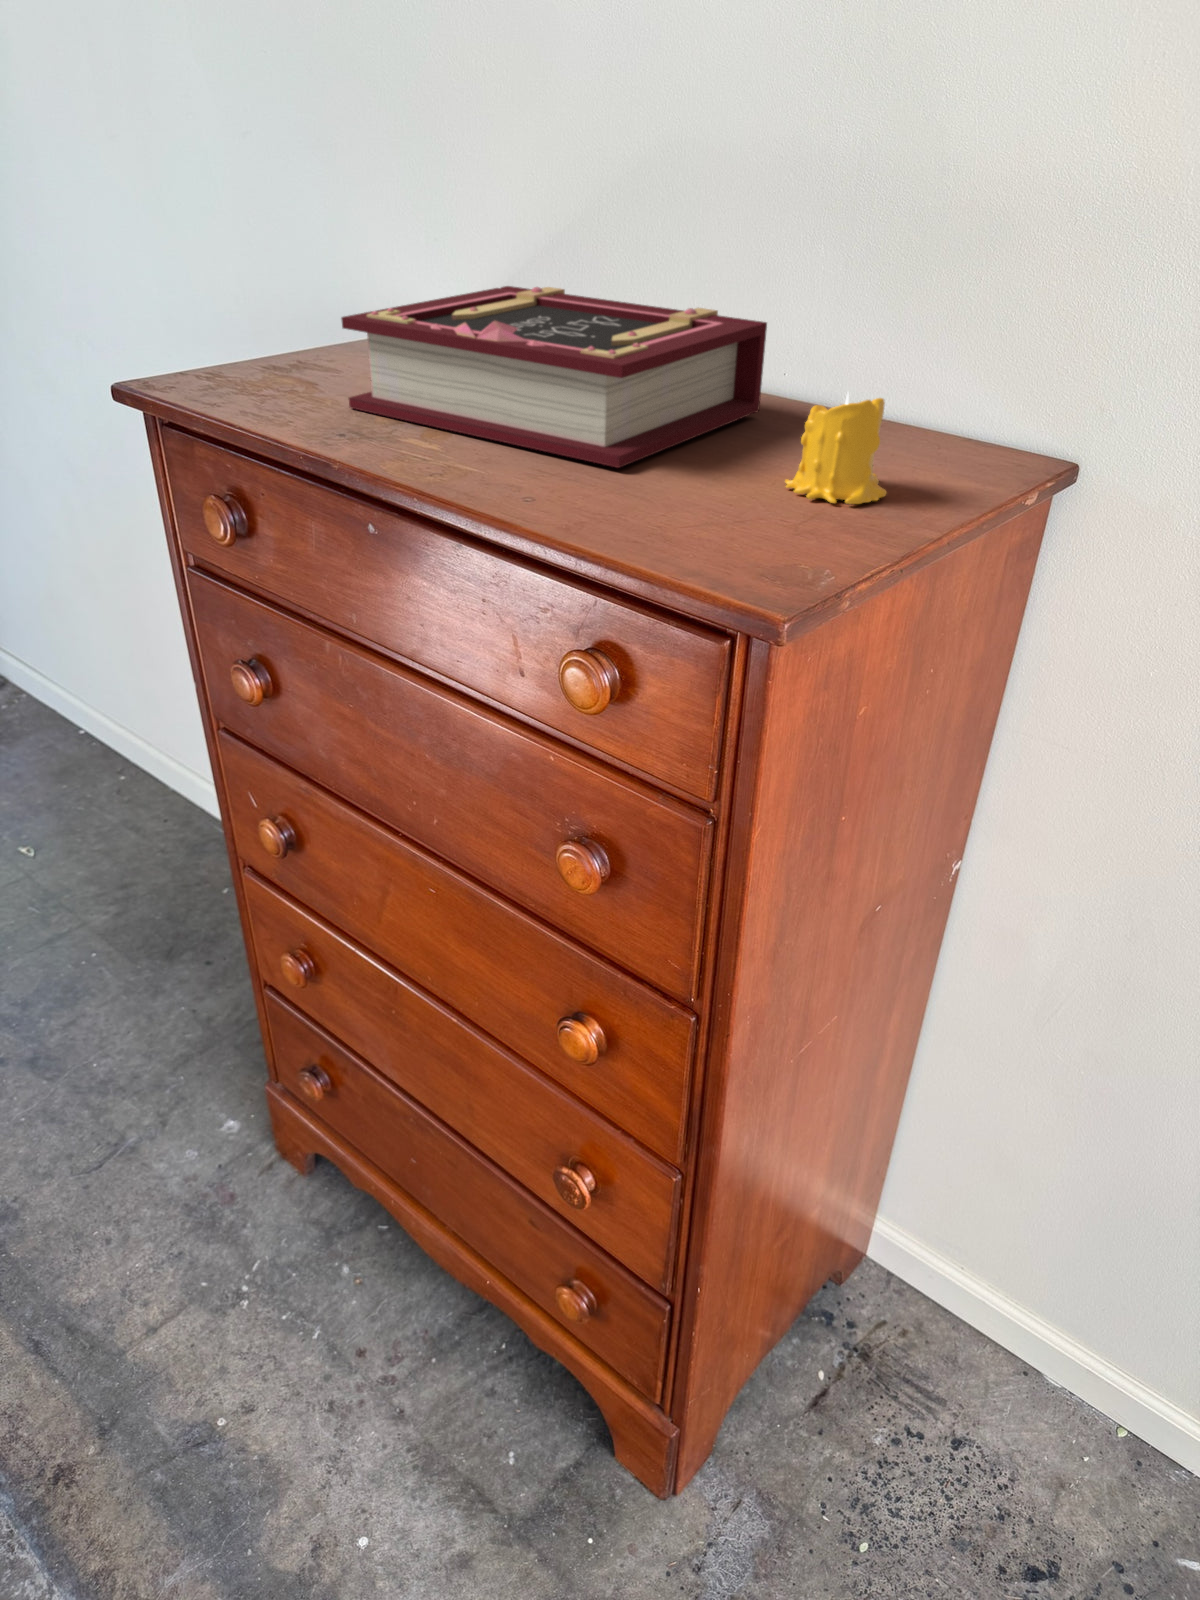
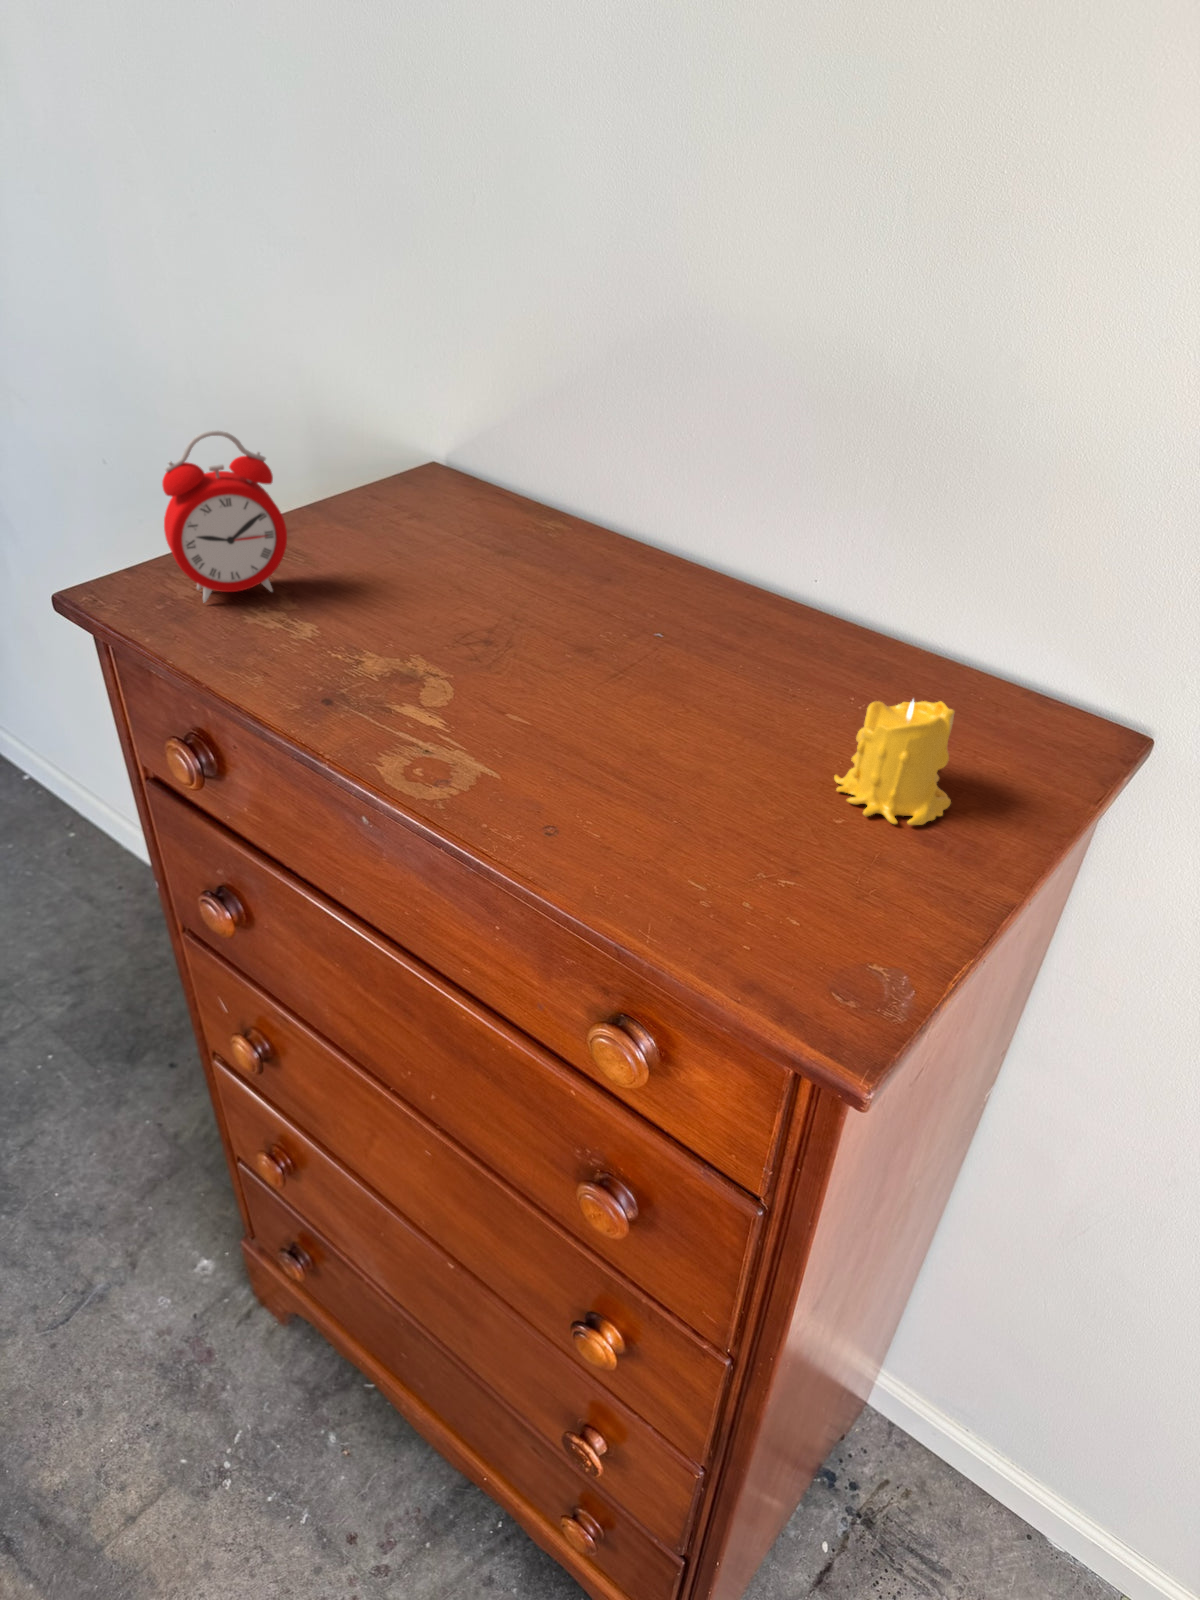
alarm clock: none [210,228,317,390] -> present [162,431,287,602]
book: present [341,286,767,468] -> none [318,461,803,761]

